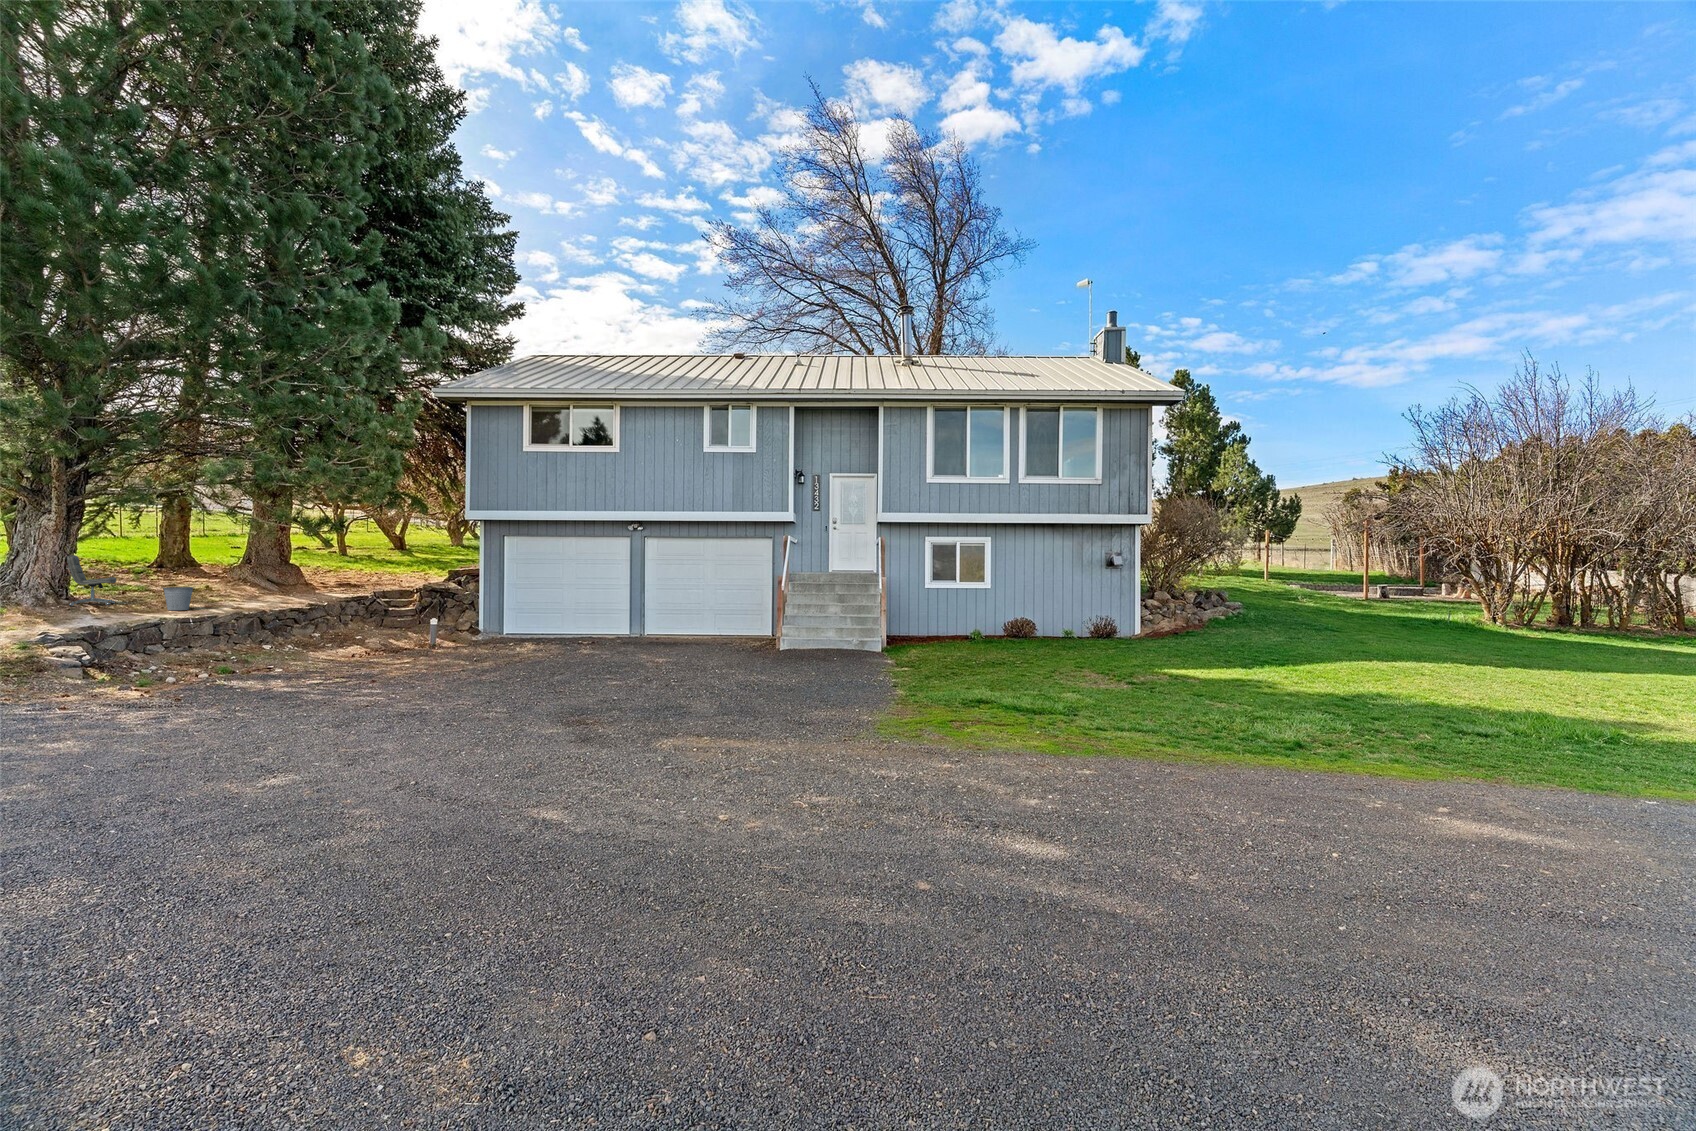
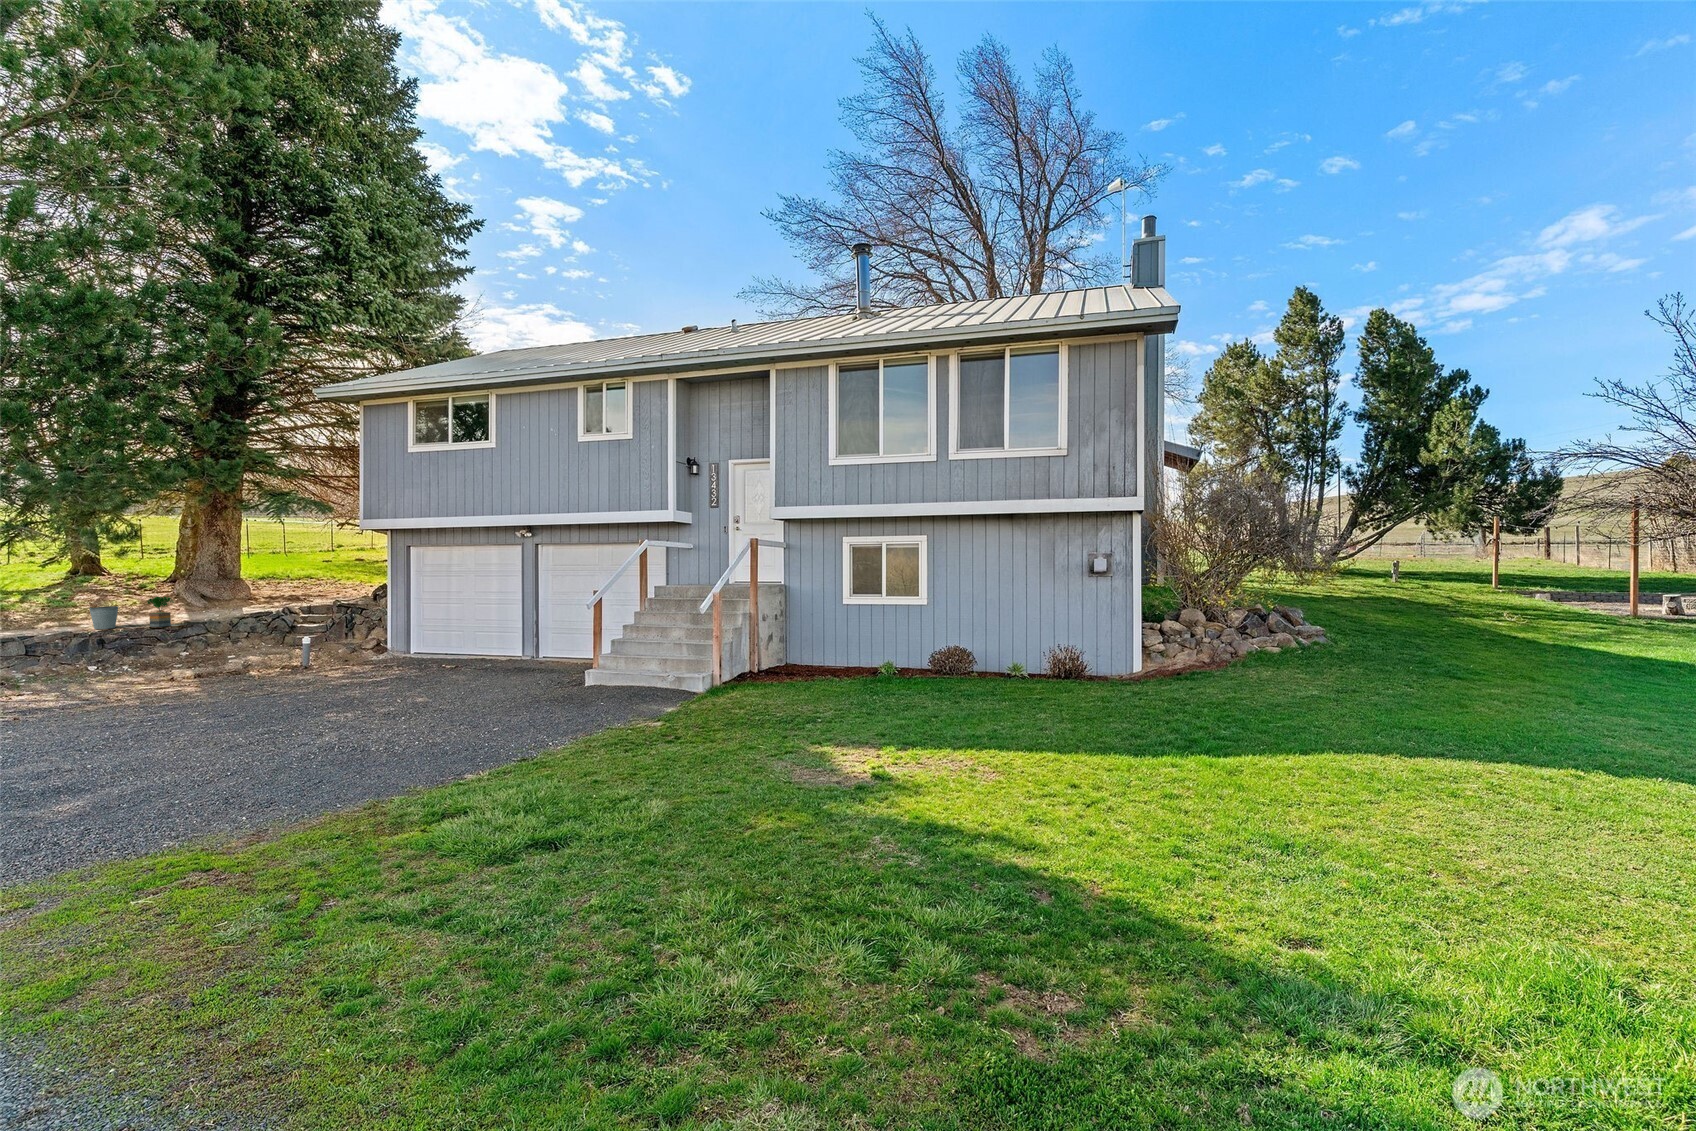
chair: present [67,555,116,606] -> none [14,578,68,626]
potted tree: none [221,577,247,609] -> present [147,596,174,627]

